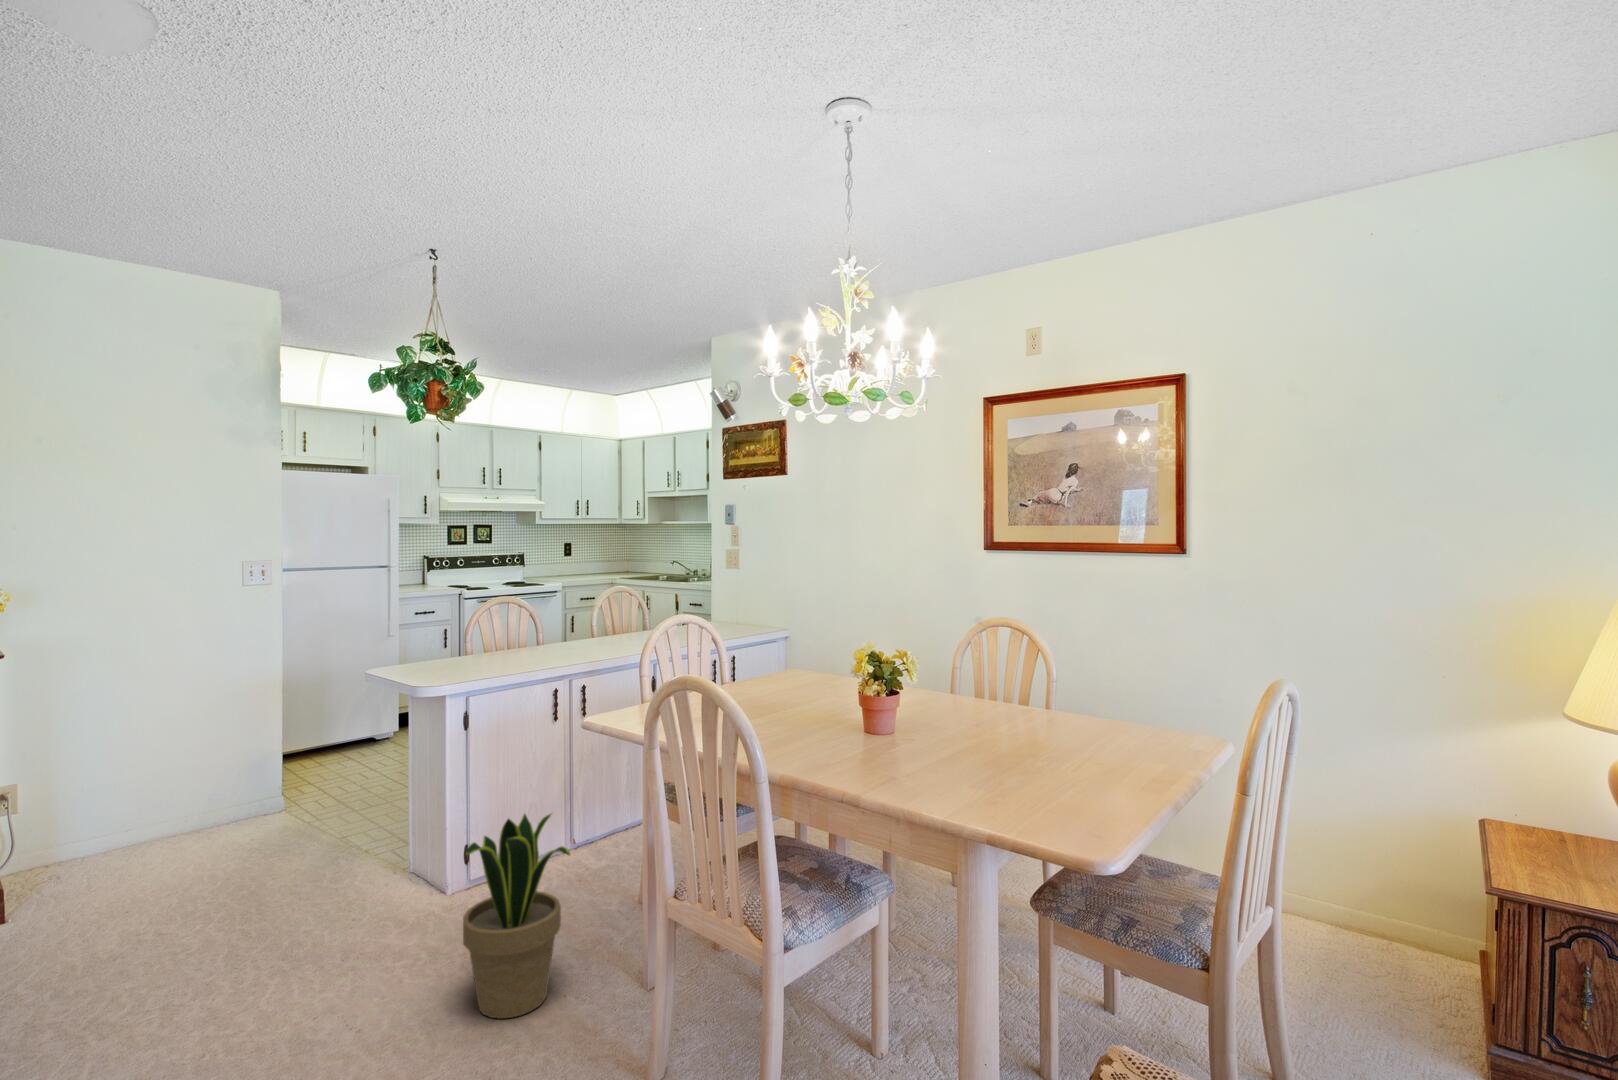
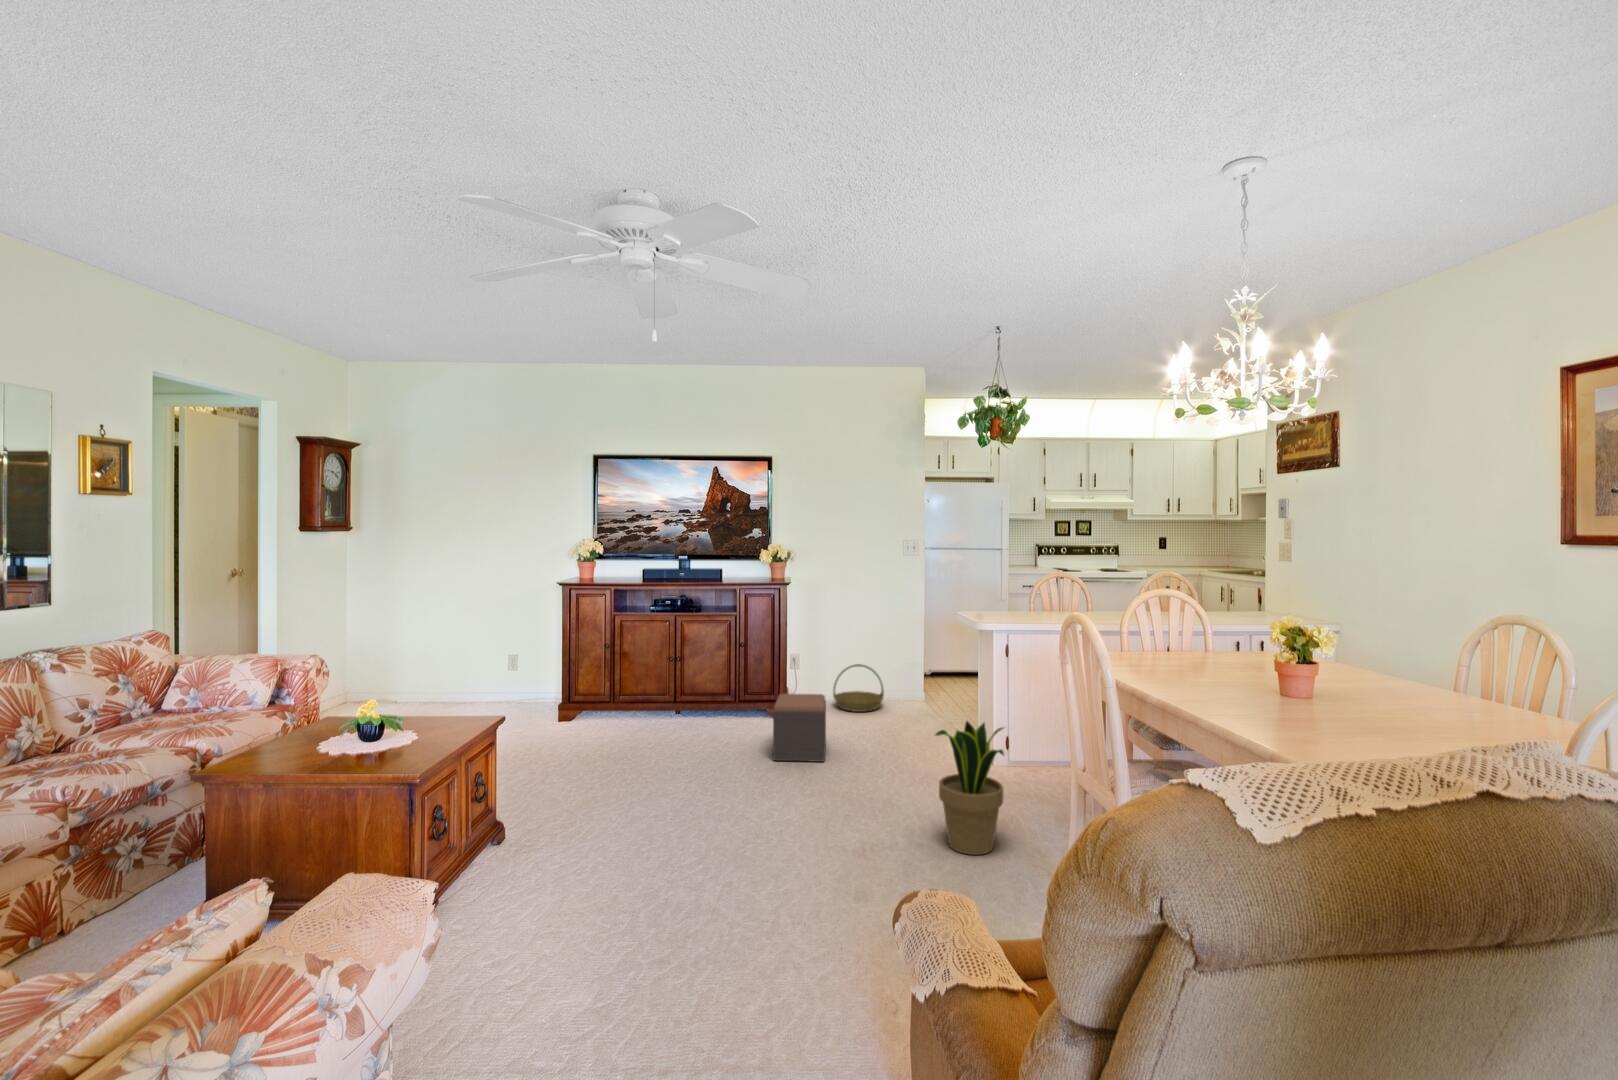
basket: none [125,764,232,849] -> present [833,664,884,712]
footstool: none [33,835,168,994] -> present [773,694,826,762]

